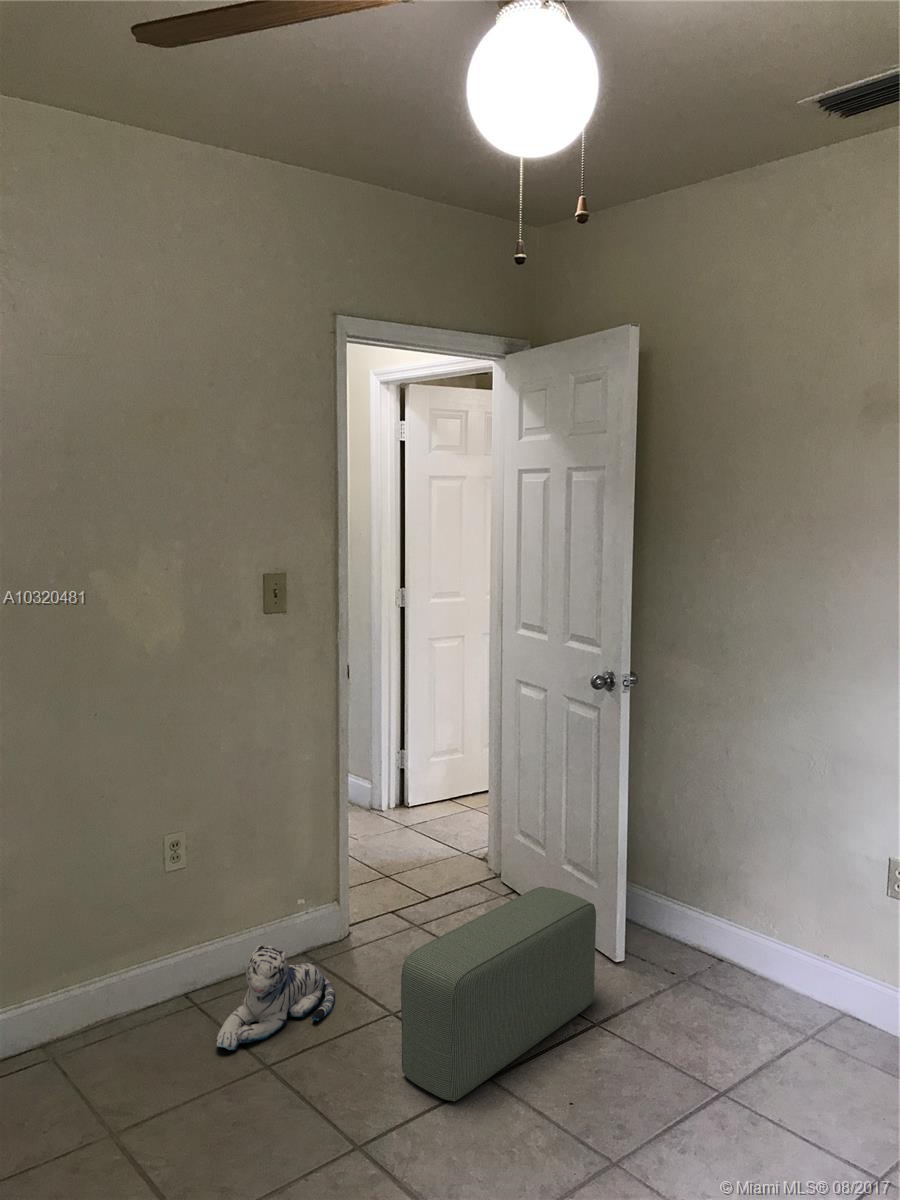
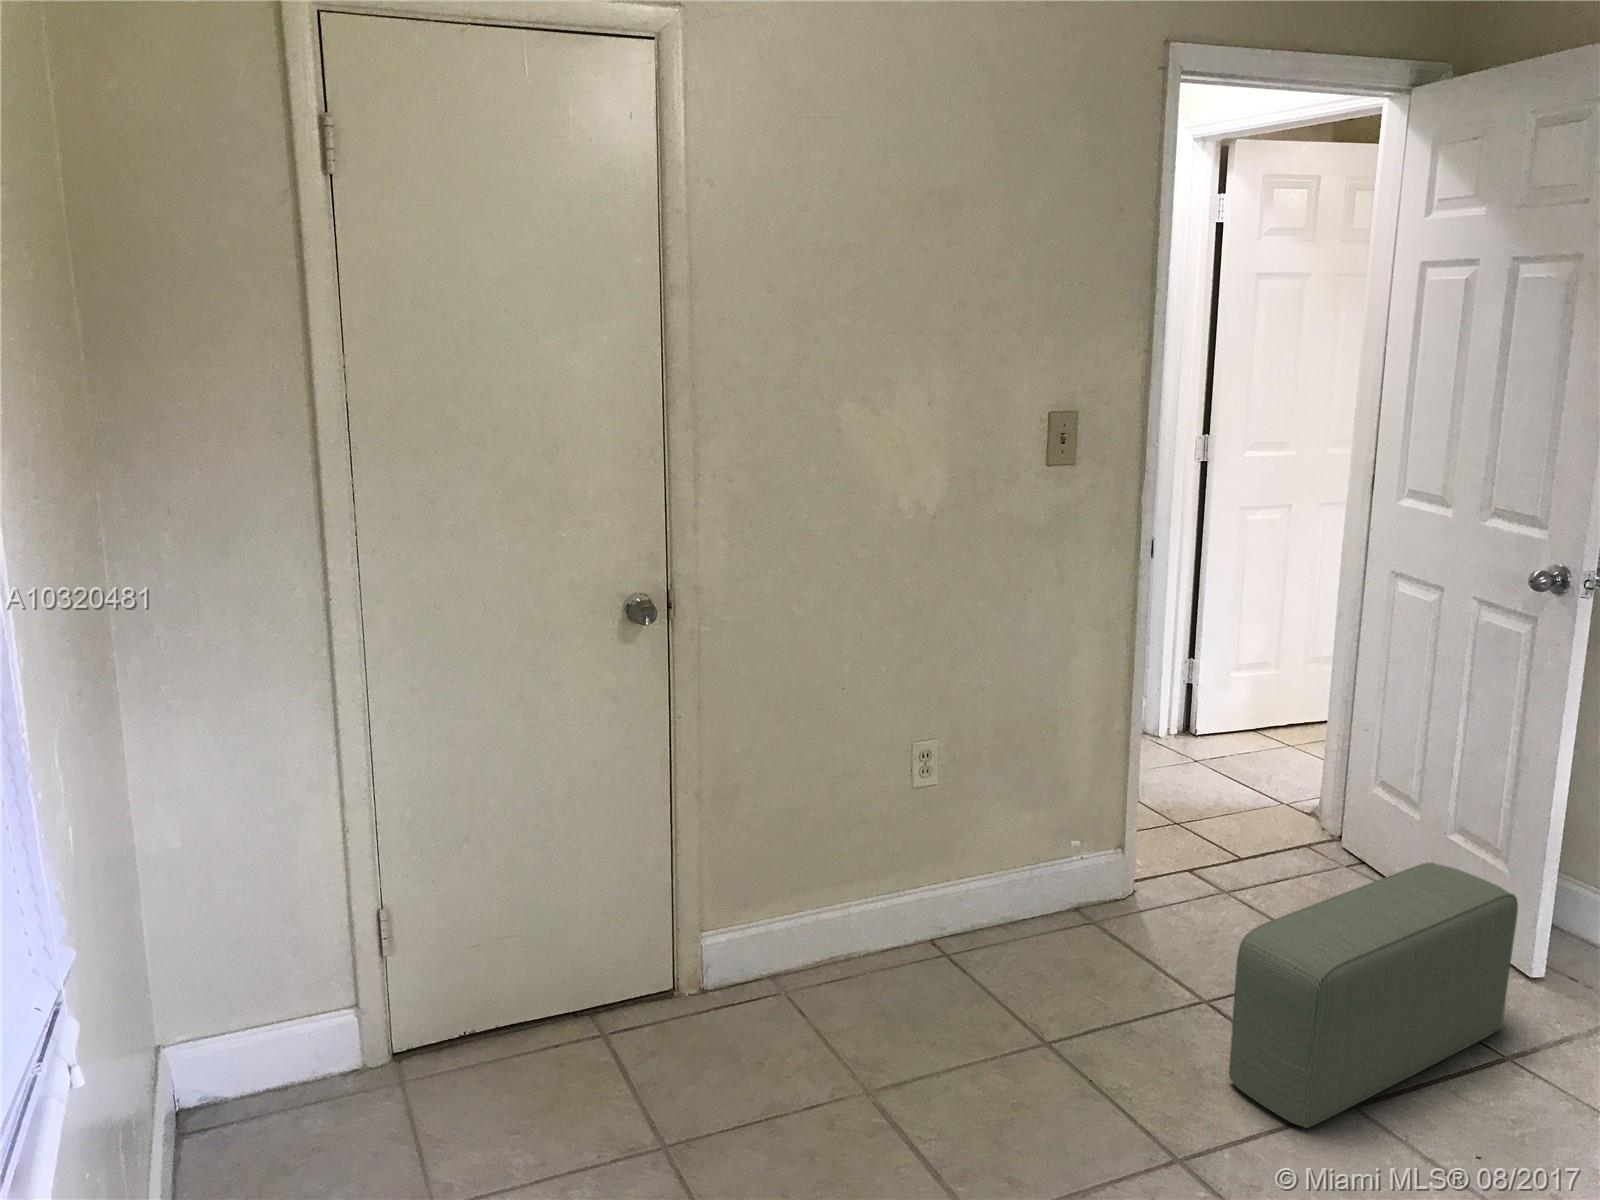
plush toy: present [216,945,335,1050] -> none [980,893,1125,1016]

